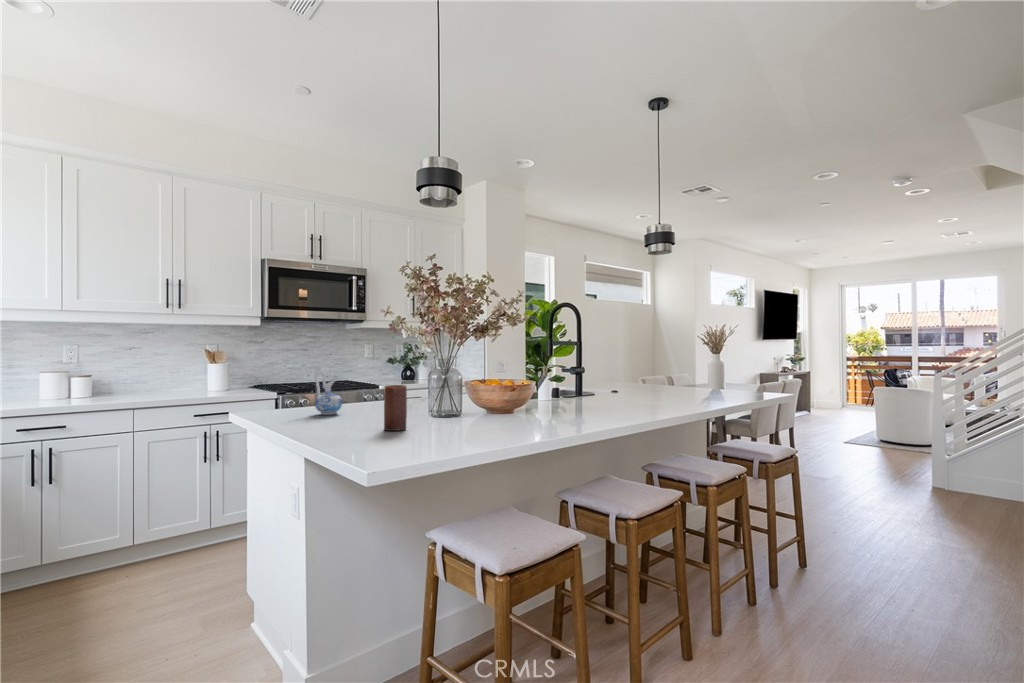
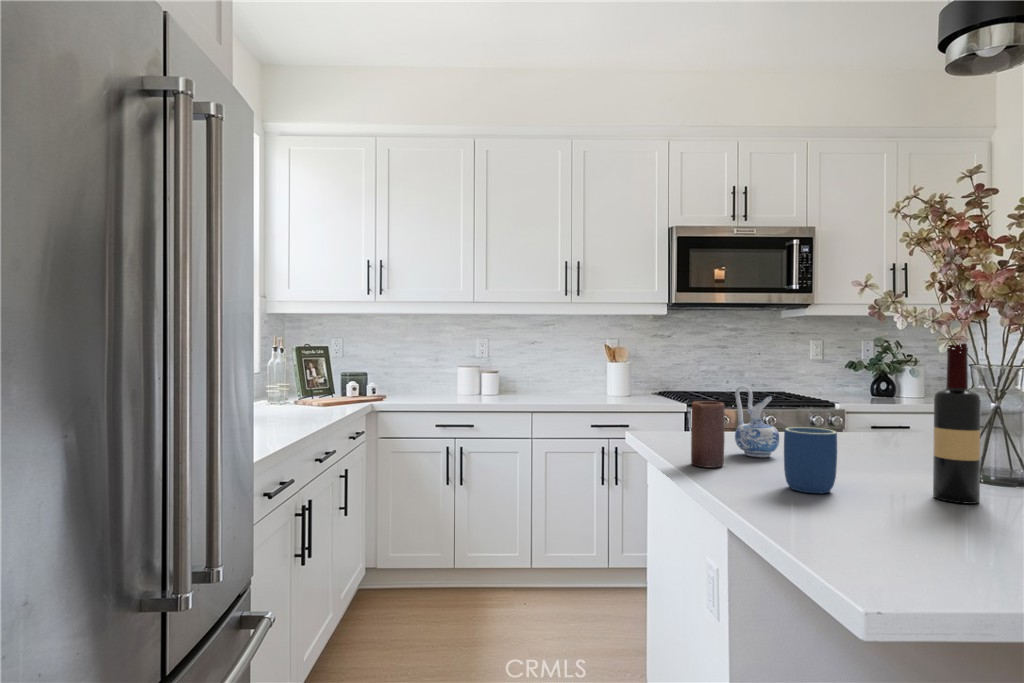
wine bottle: none [418,342,437,422] -> present [933,343,981,504]
candle: present [384,385,407,431] -> present [691,401,725,467]
mug: none [344,391,372,427] -> present [784,427,837,493]

